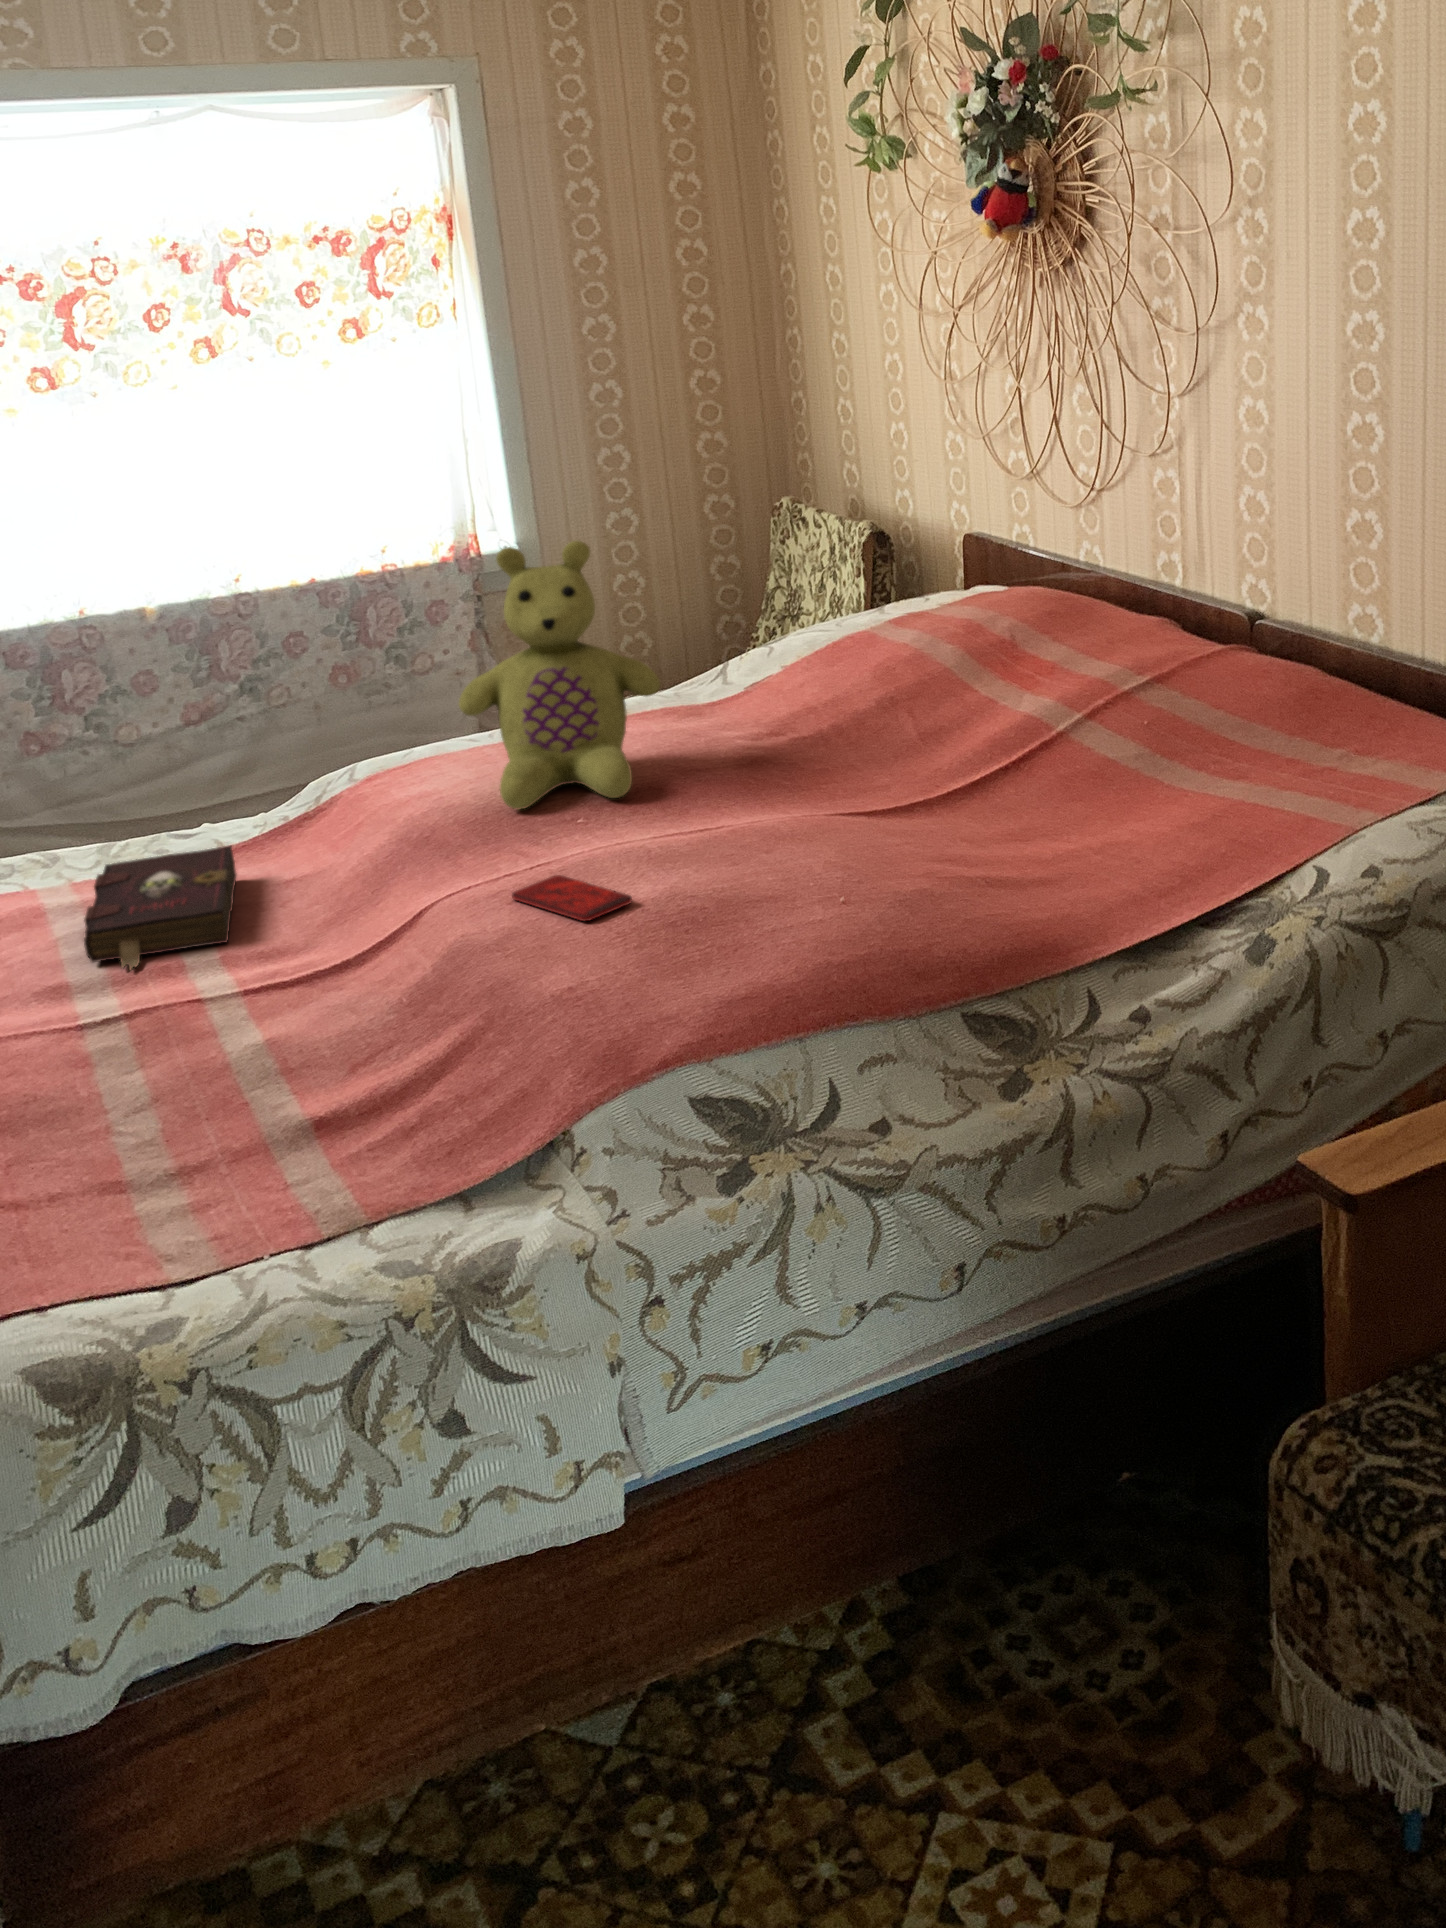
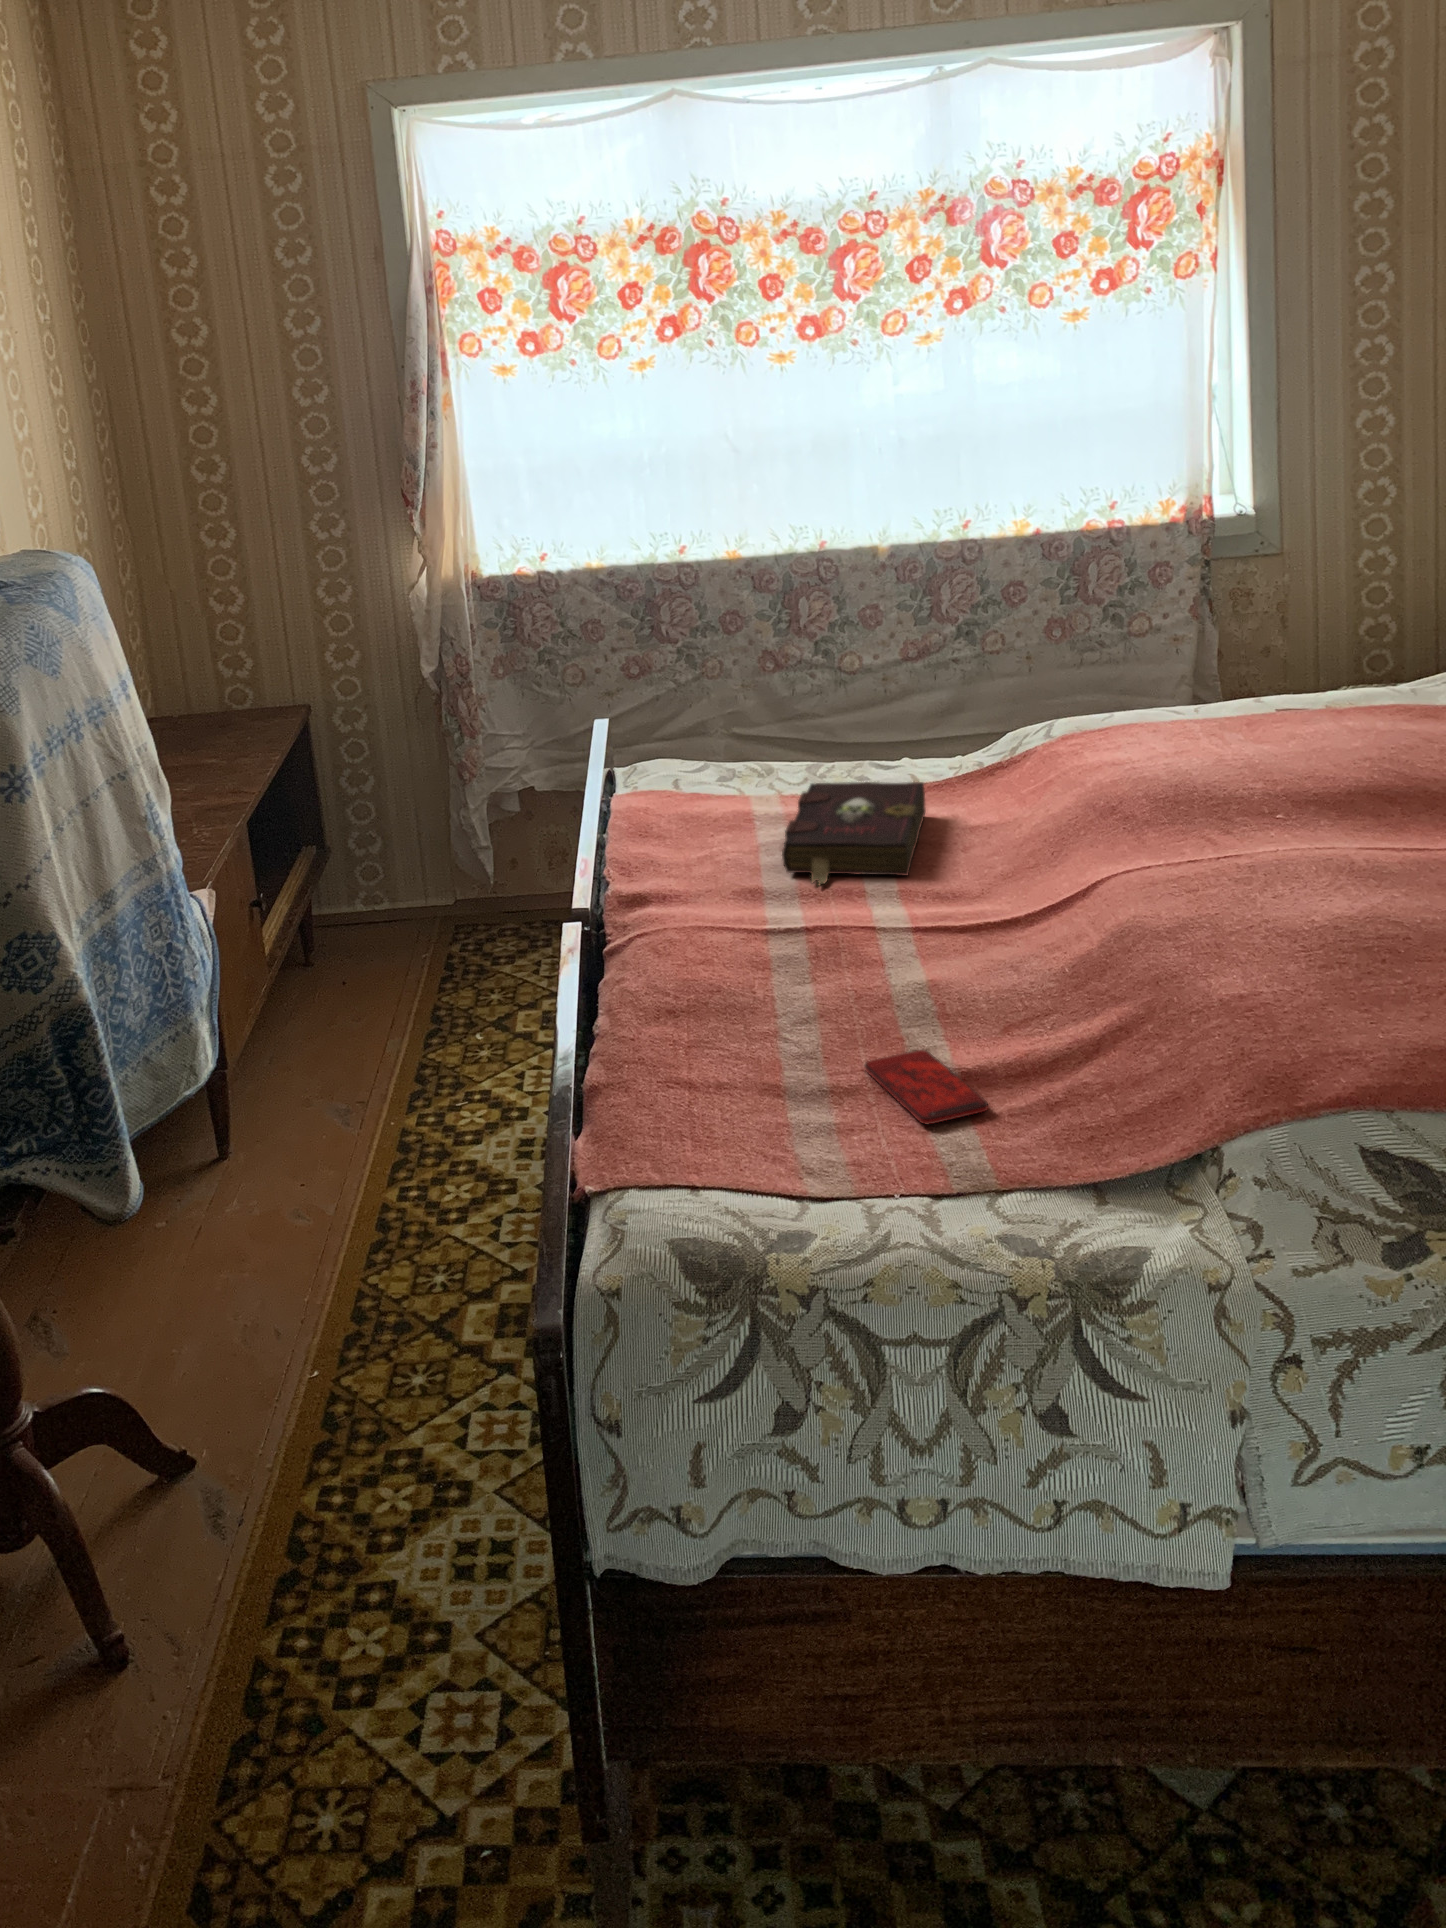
stuffed bear: present [459,541,660,809] -> none [1162,510,1393,793]
smartphone: present [512,875,632,921] -> present [864,1050,988,1124]

